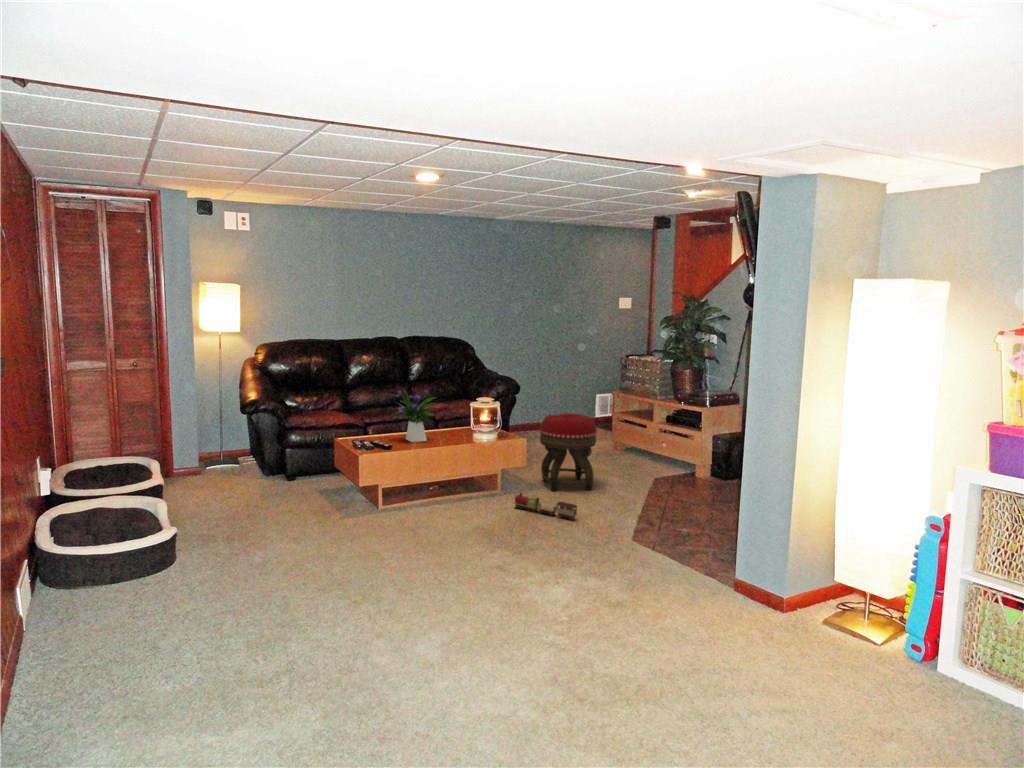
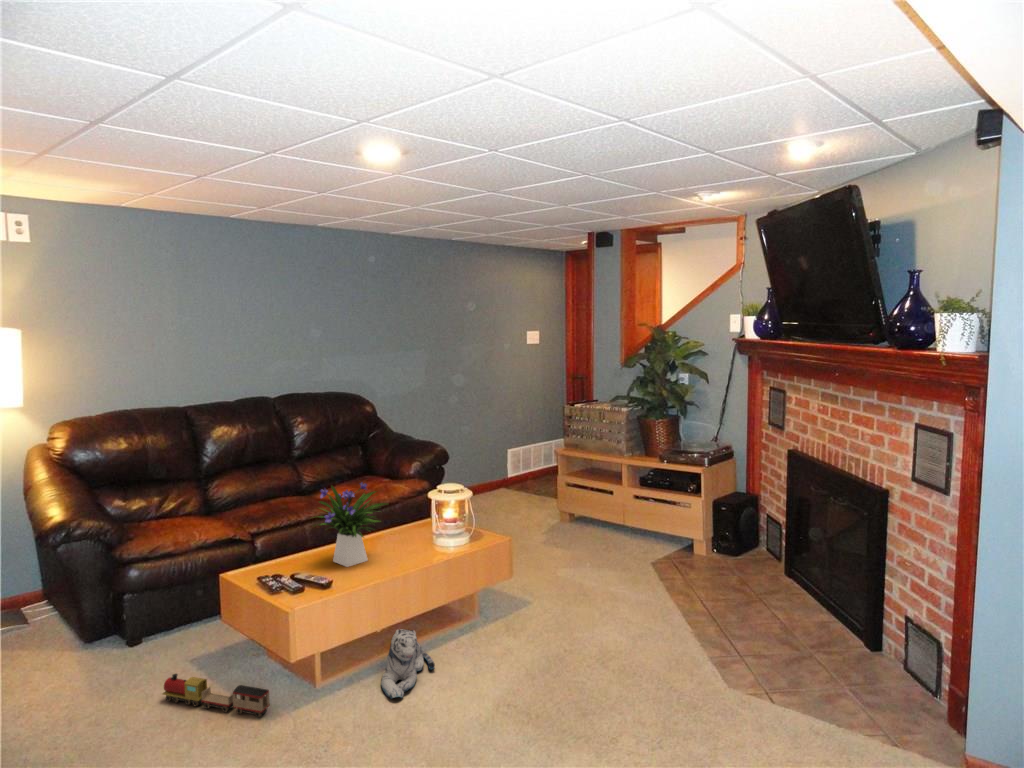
footstool: present [540,413,597,491] -> none [517,493,596,609]
plush toy: none [418,478,457,517] -> present [381,629,435,699]
toy train: present [514,493,577,520] -> present [163,674,270,718]

